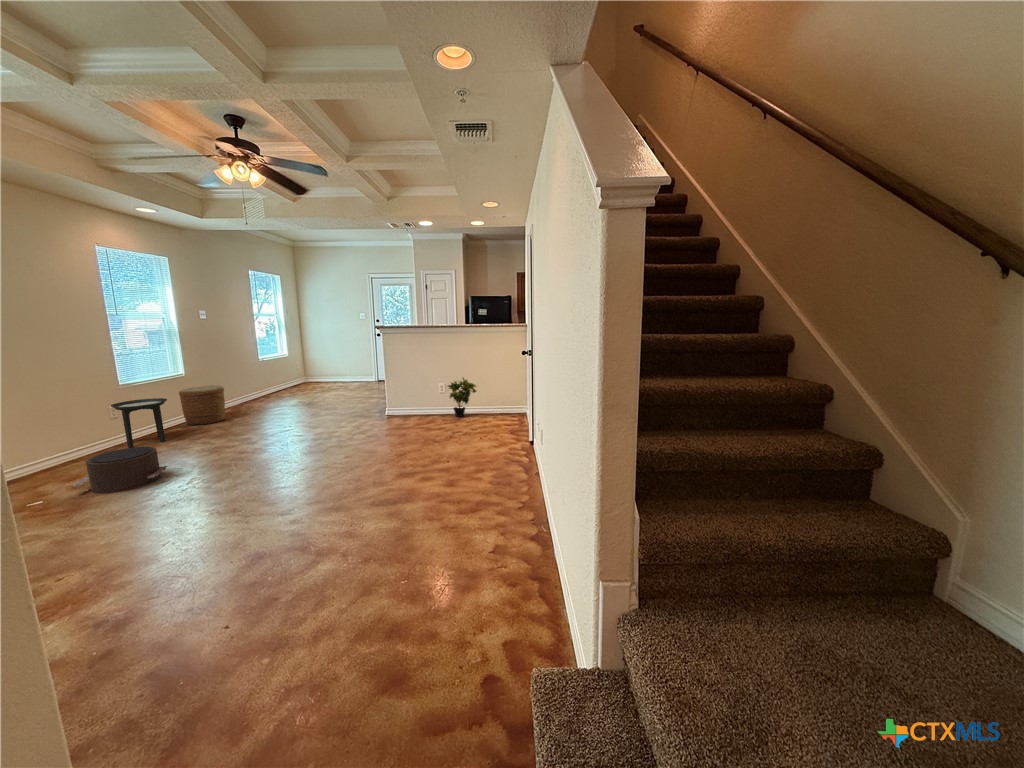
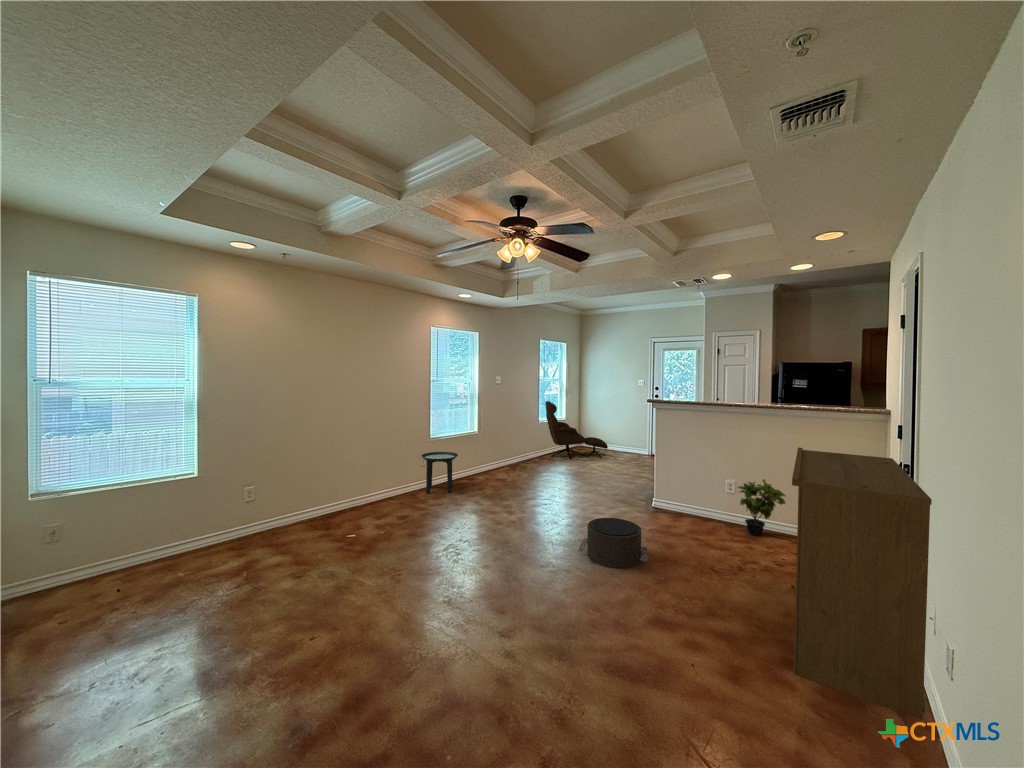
lounge chair: none [264,338,338,395] -> present [546,401,608,459]
bookshelf: none [475,347,535,470] -> present [792,448,932,720]
woven basket: present [179,386,225,425] -> none [470,444,503,481]
pouf: present [73,447,167,493] -> present [579,518,648,568]

